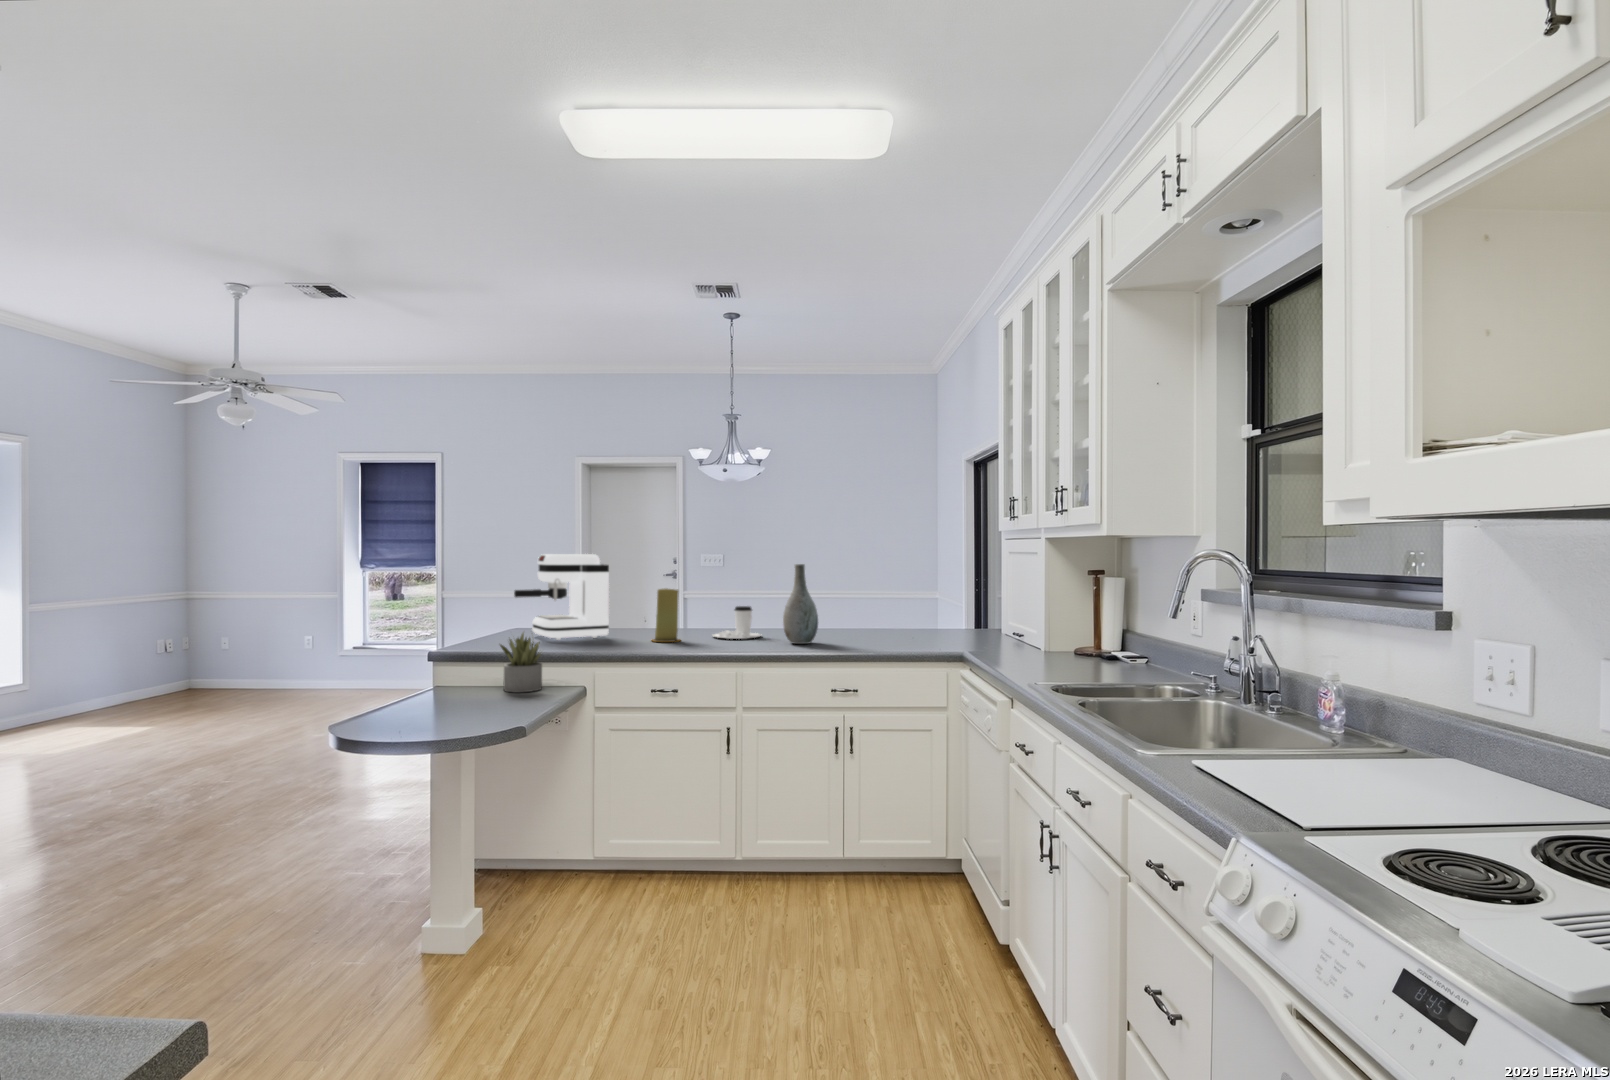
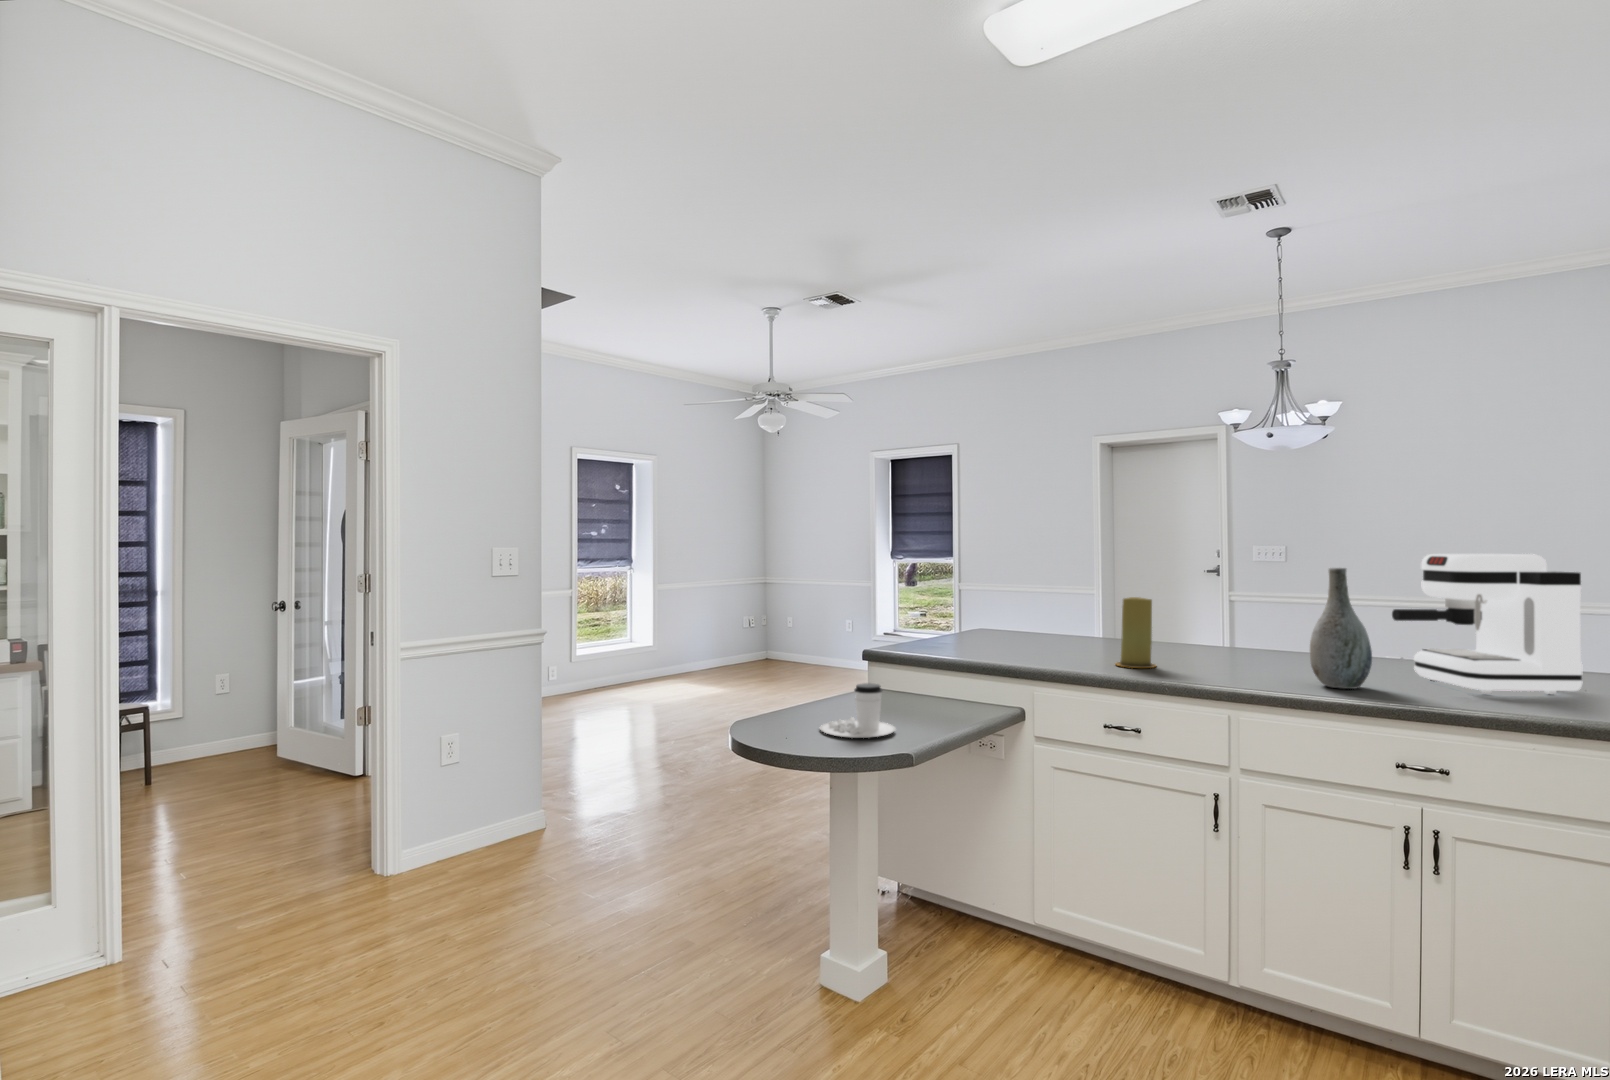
coffee maker: present [514,554,609,640] -> present [1392,554,1582,694]
coffee cup: present [713,606,761,639] -> present [820,683,895,738]
succulent plant: present [500,633,542,692] -> none [922,643,975,715]

